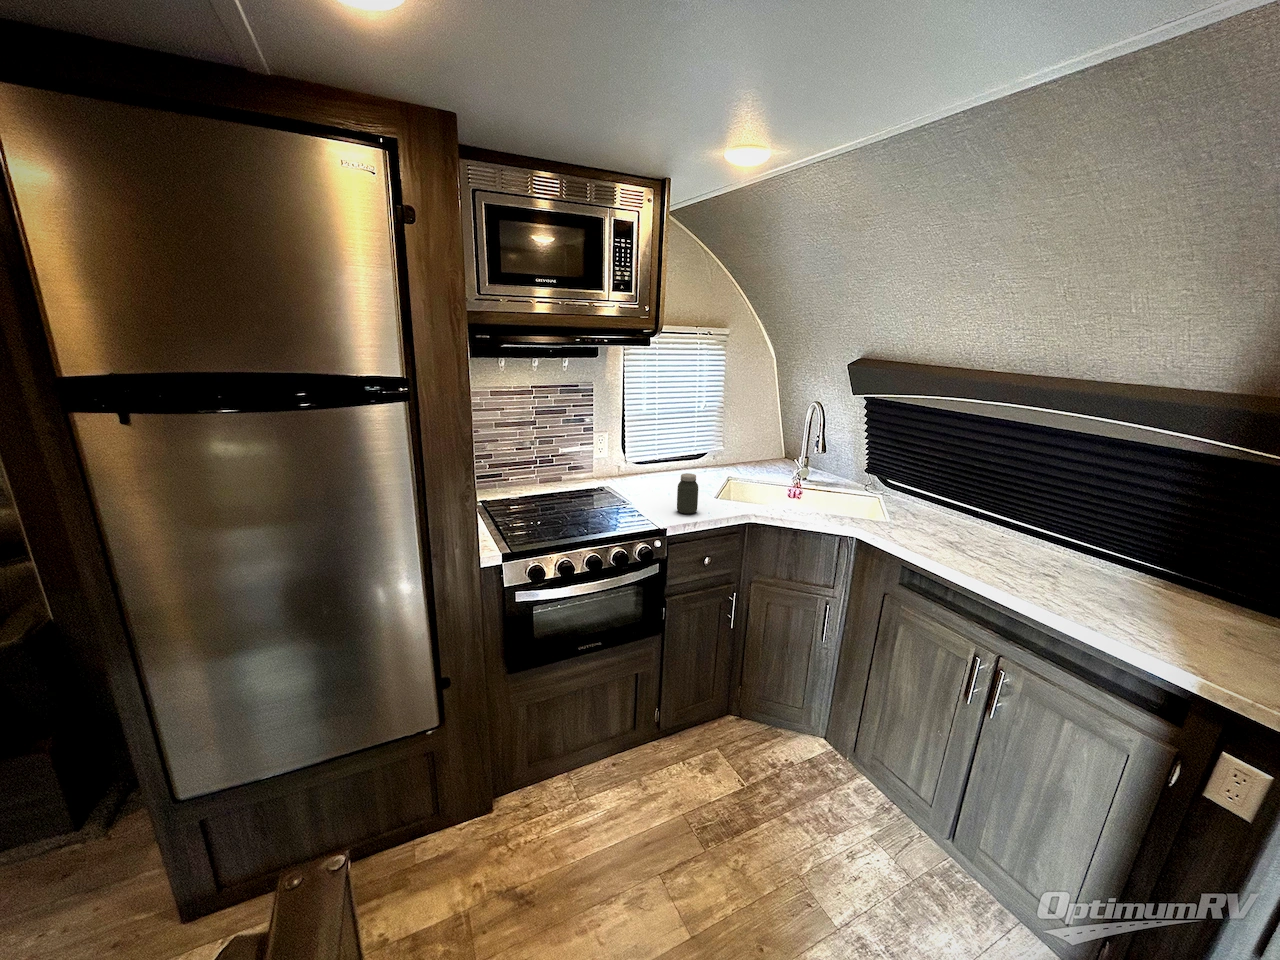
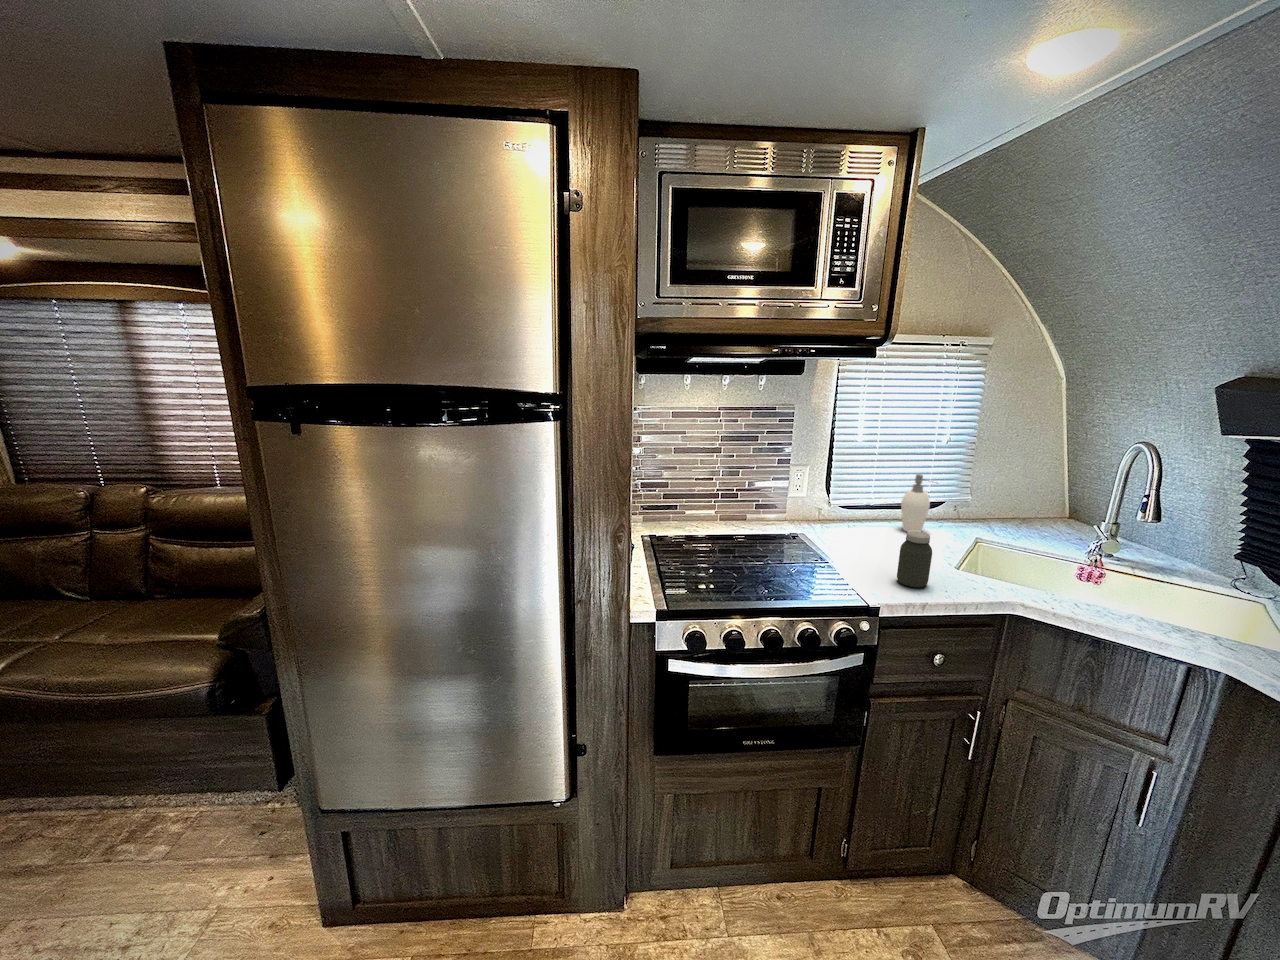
soap dispenser: none [677,434,701,479] -> present [901,474,938,532]

